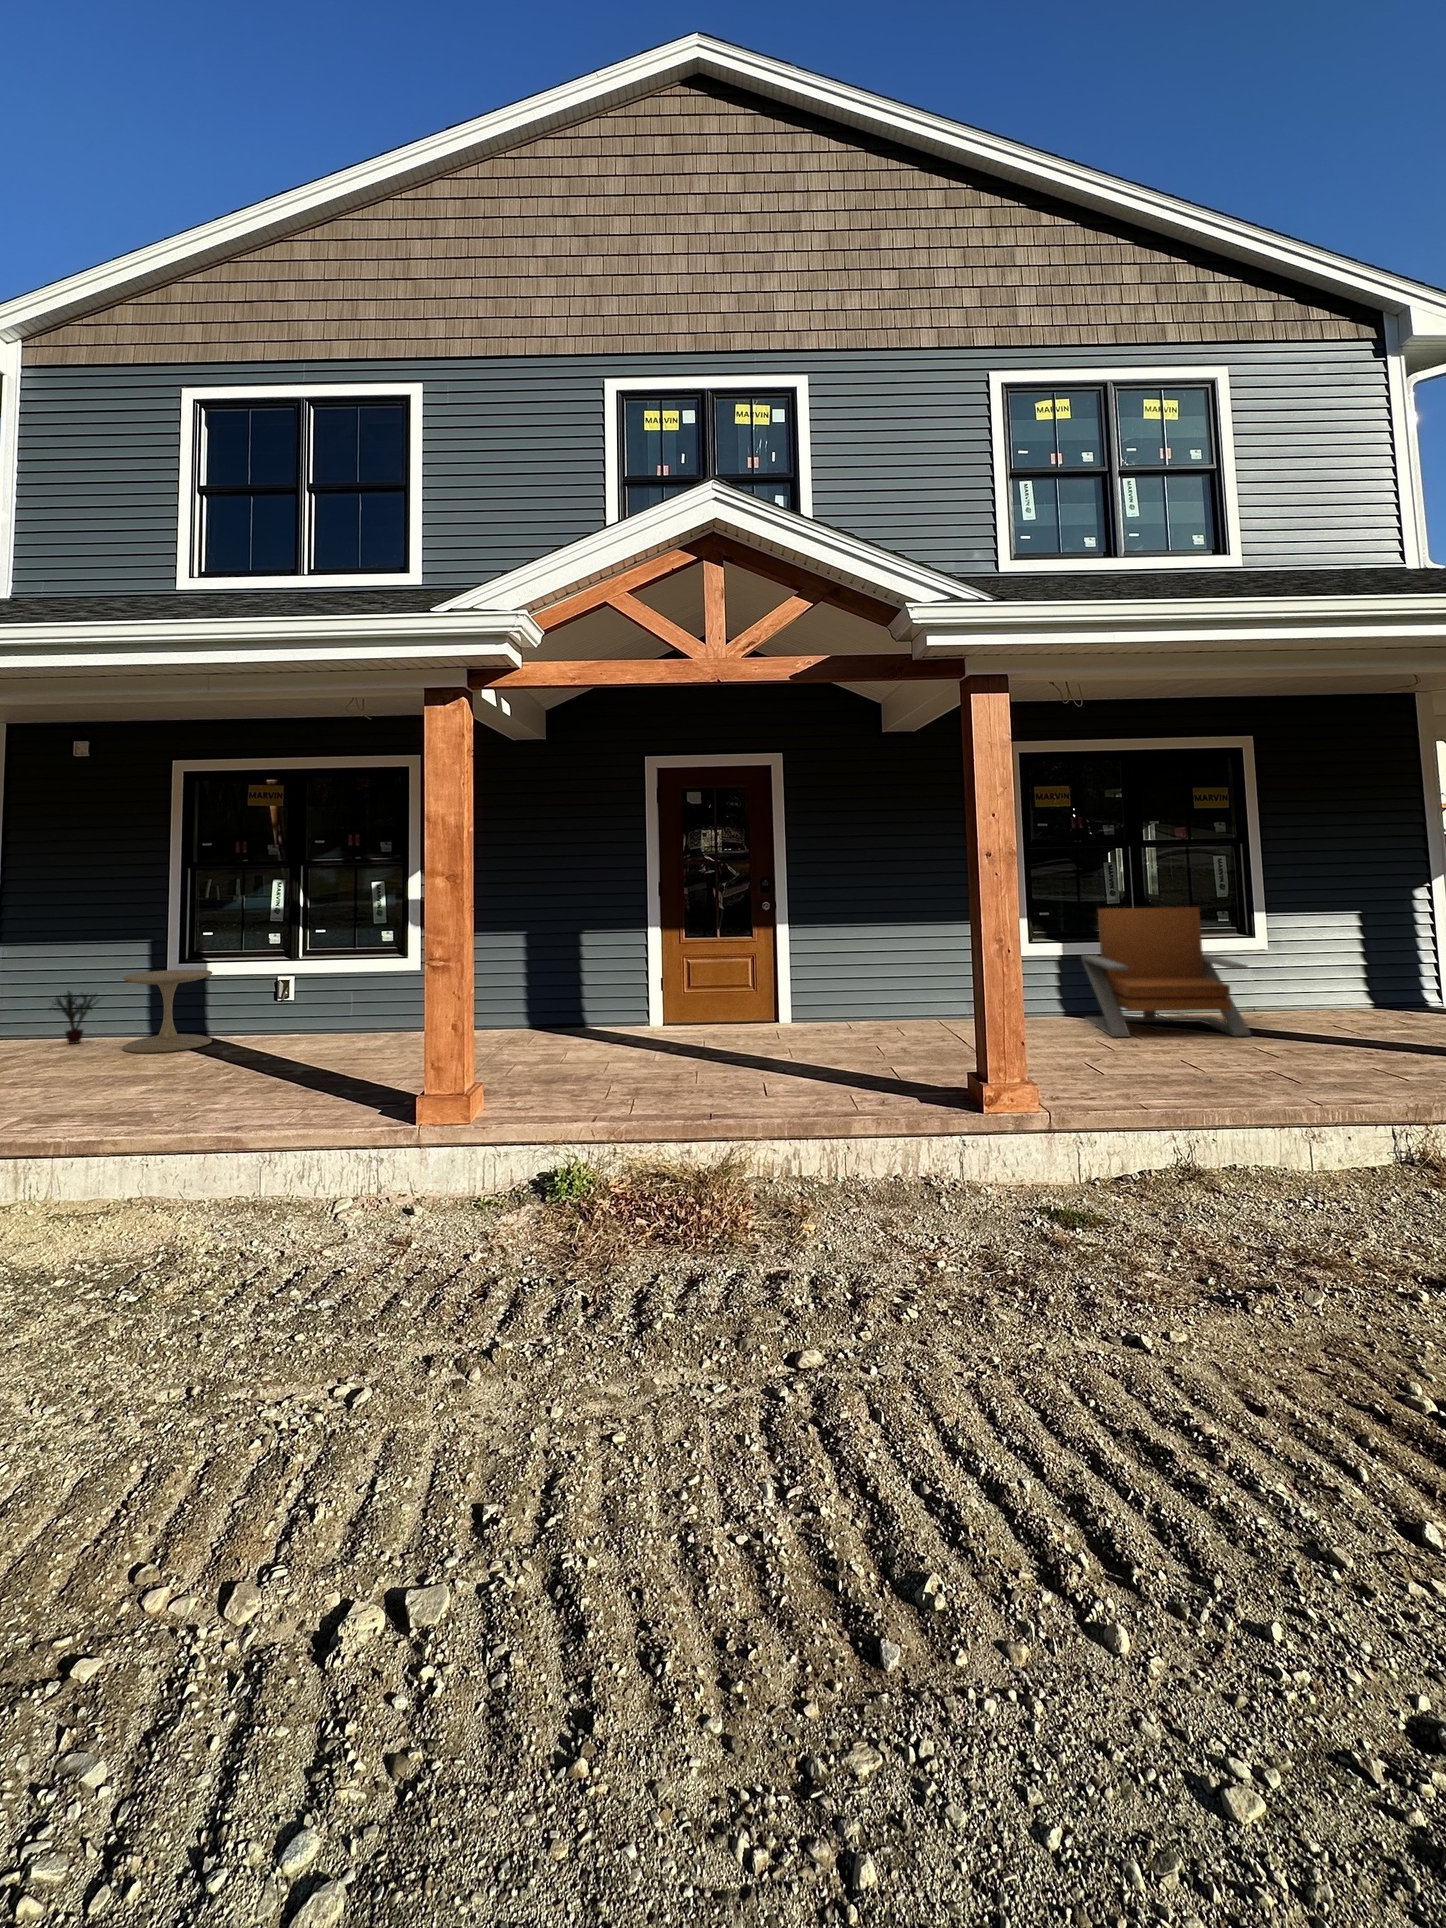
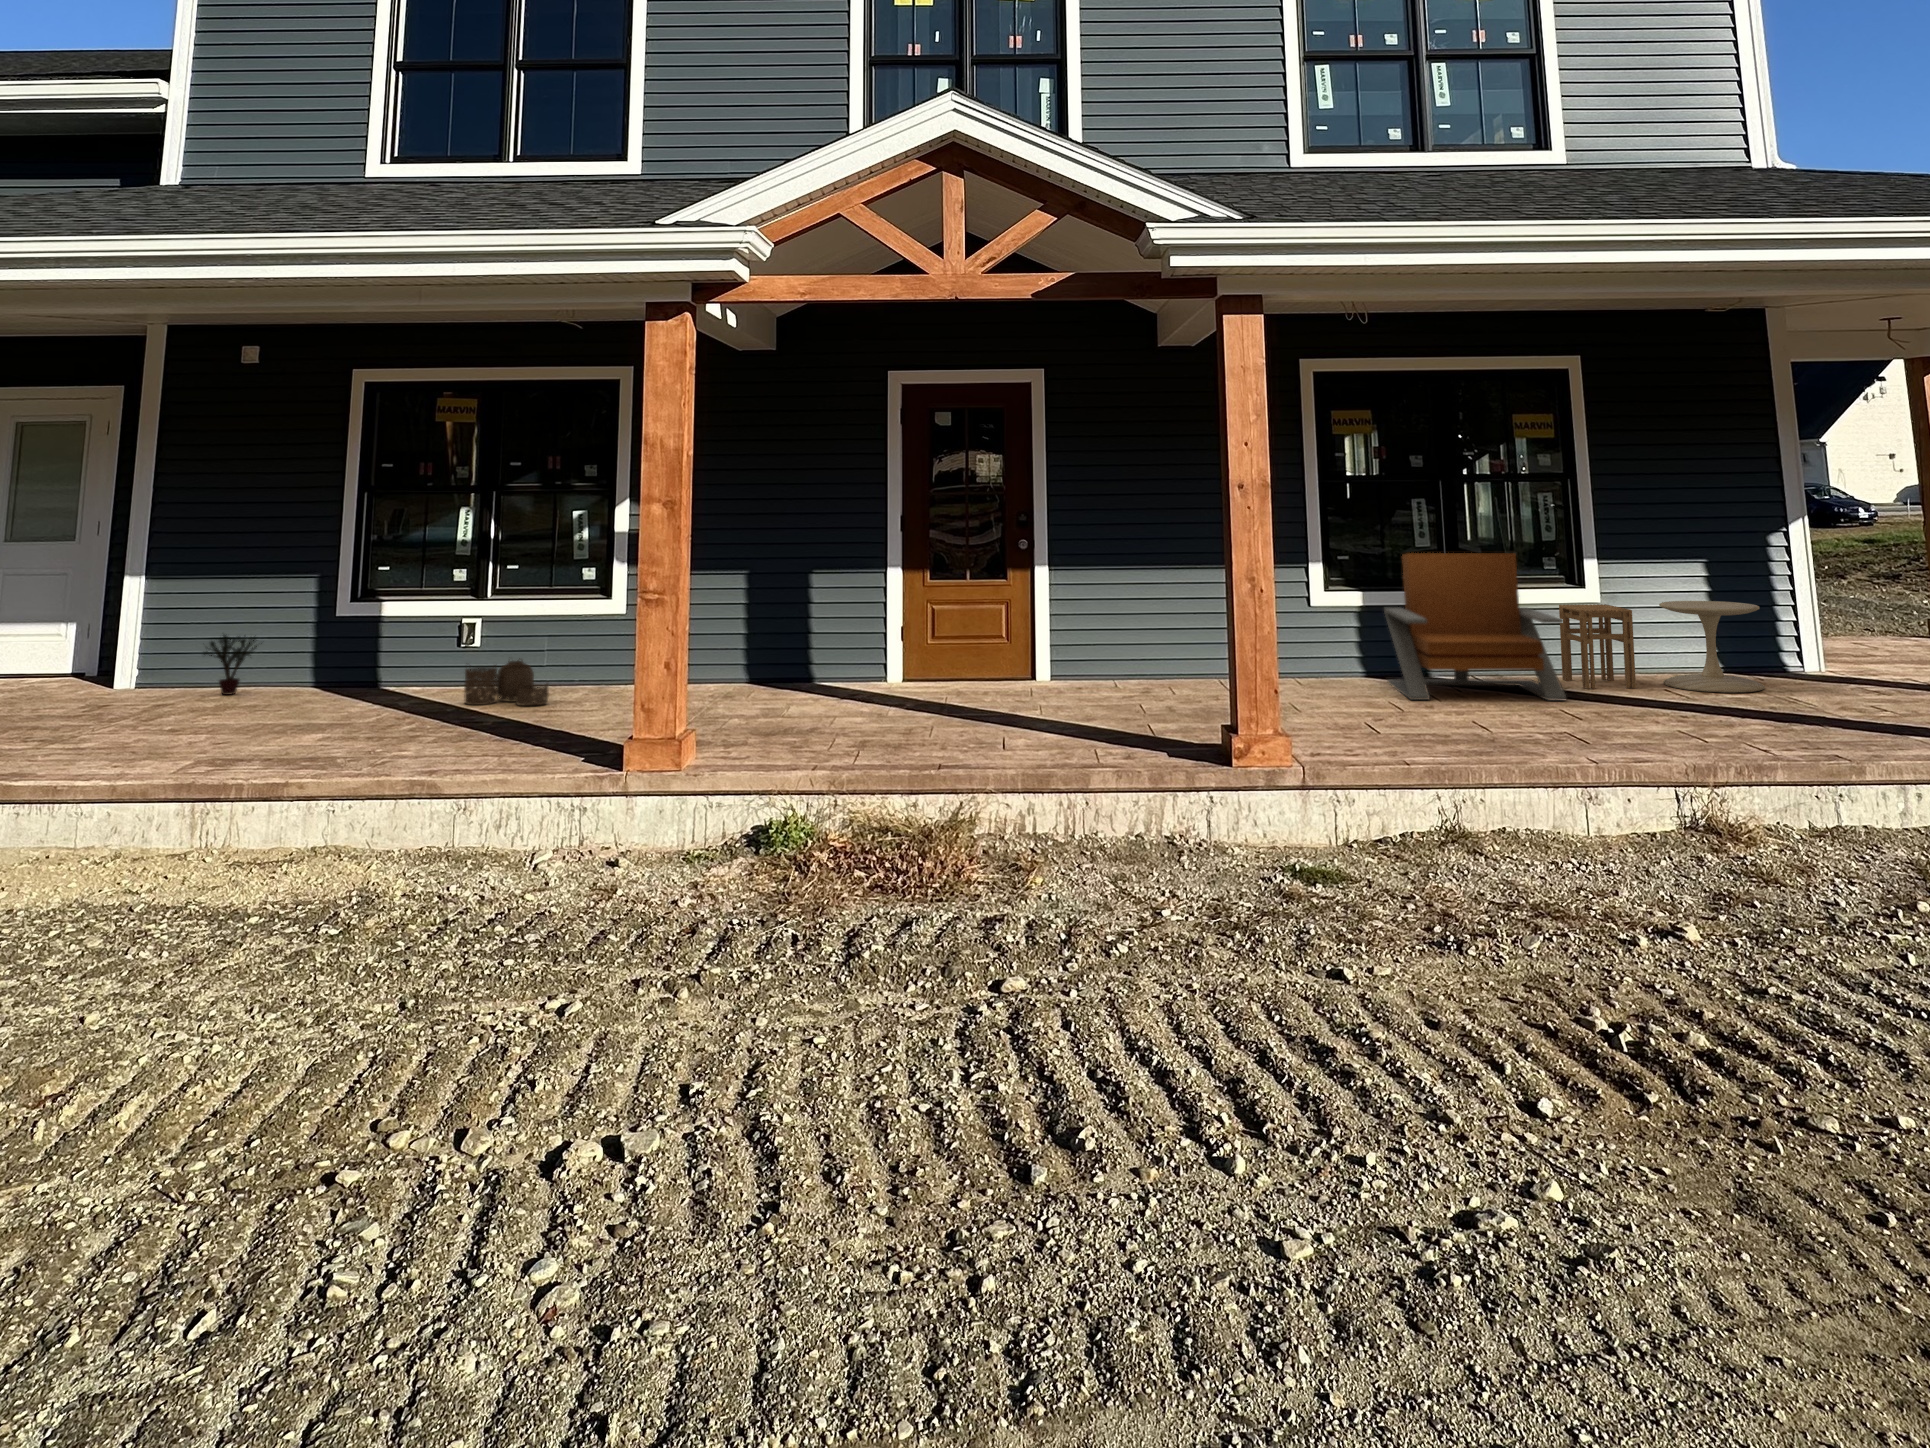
stool: none [1233,950,1305,1024] -> present [1559,604,1636,689]
side table: present [122,970,212,1053] -> present [1659,601,1764,693]
woven basket: none [279,1008,354,1051] -> present [464,658,549,706]

